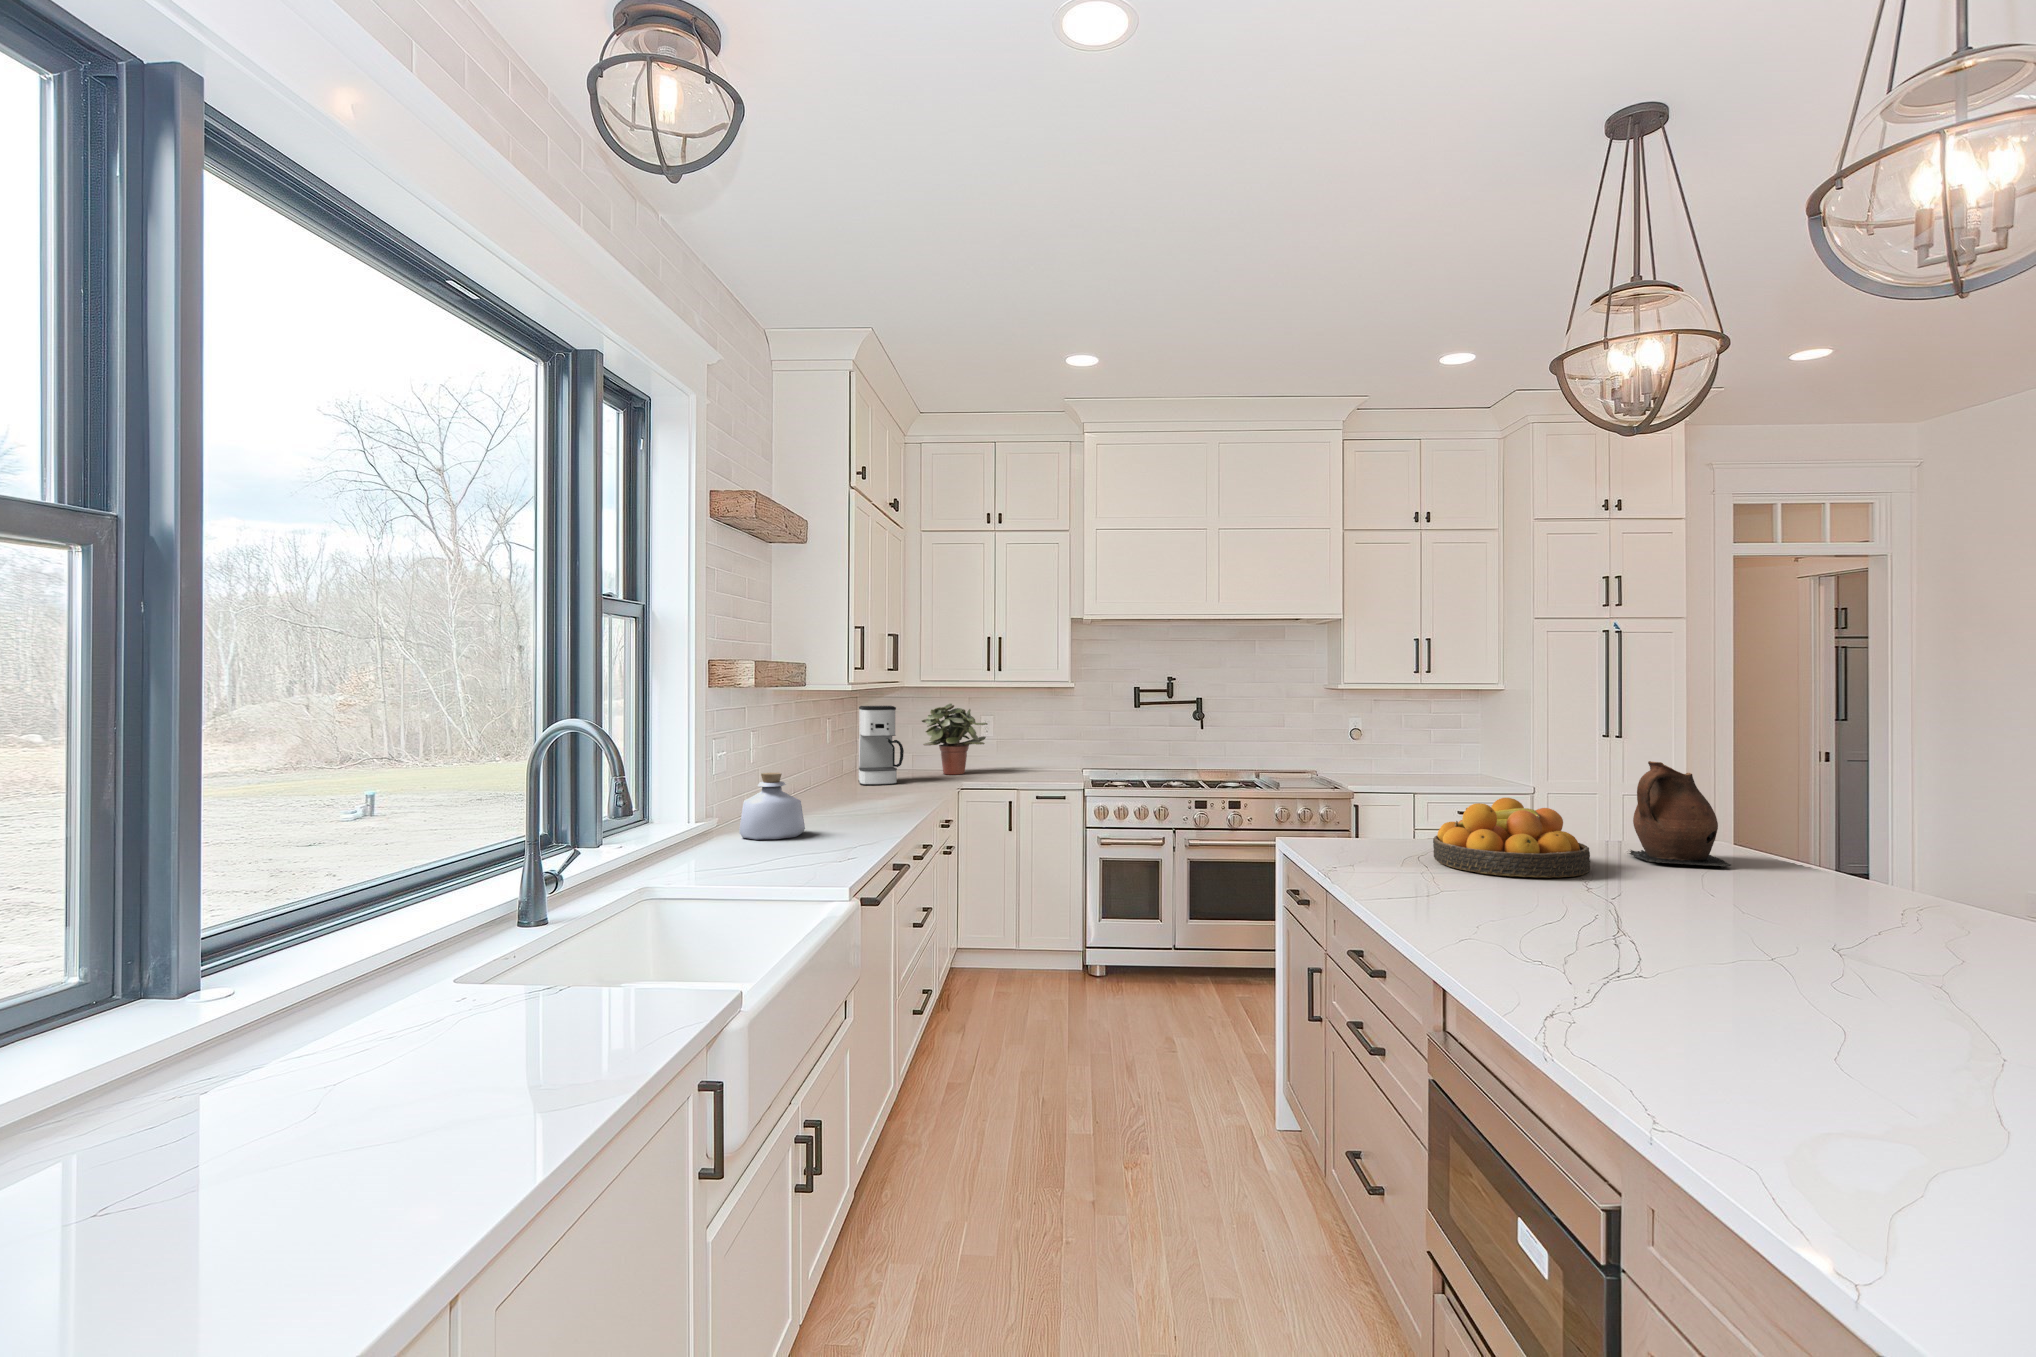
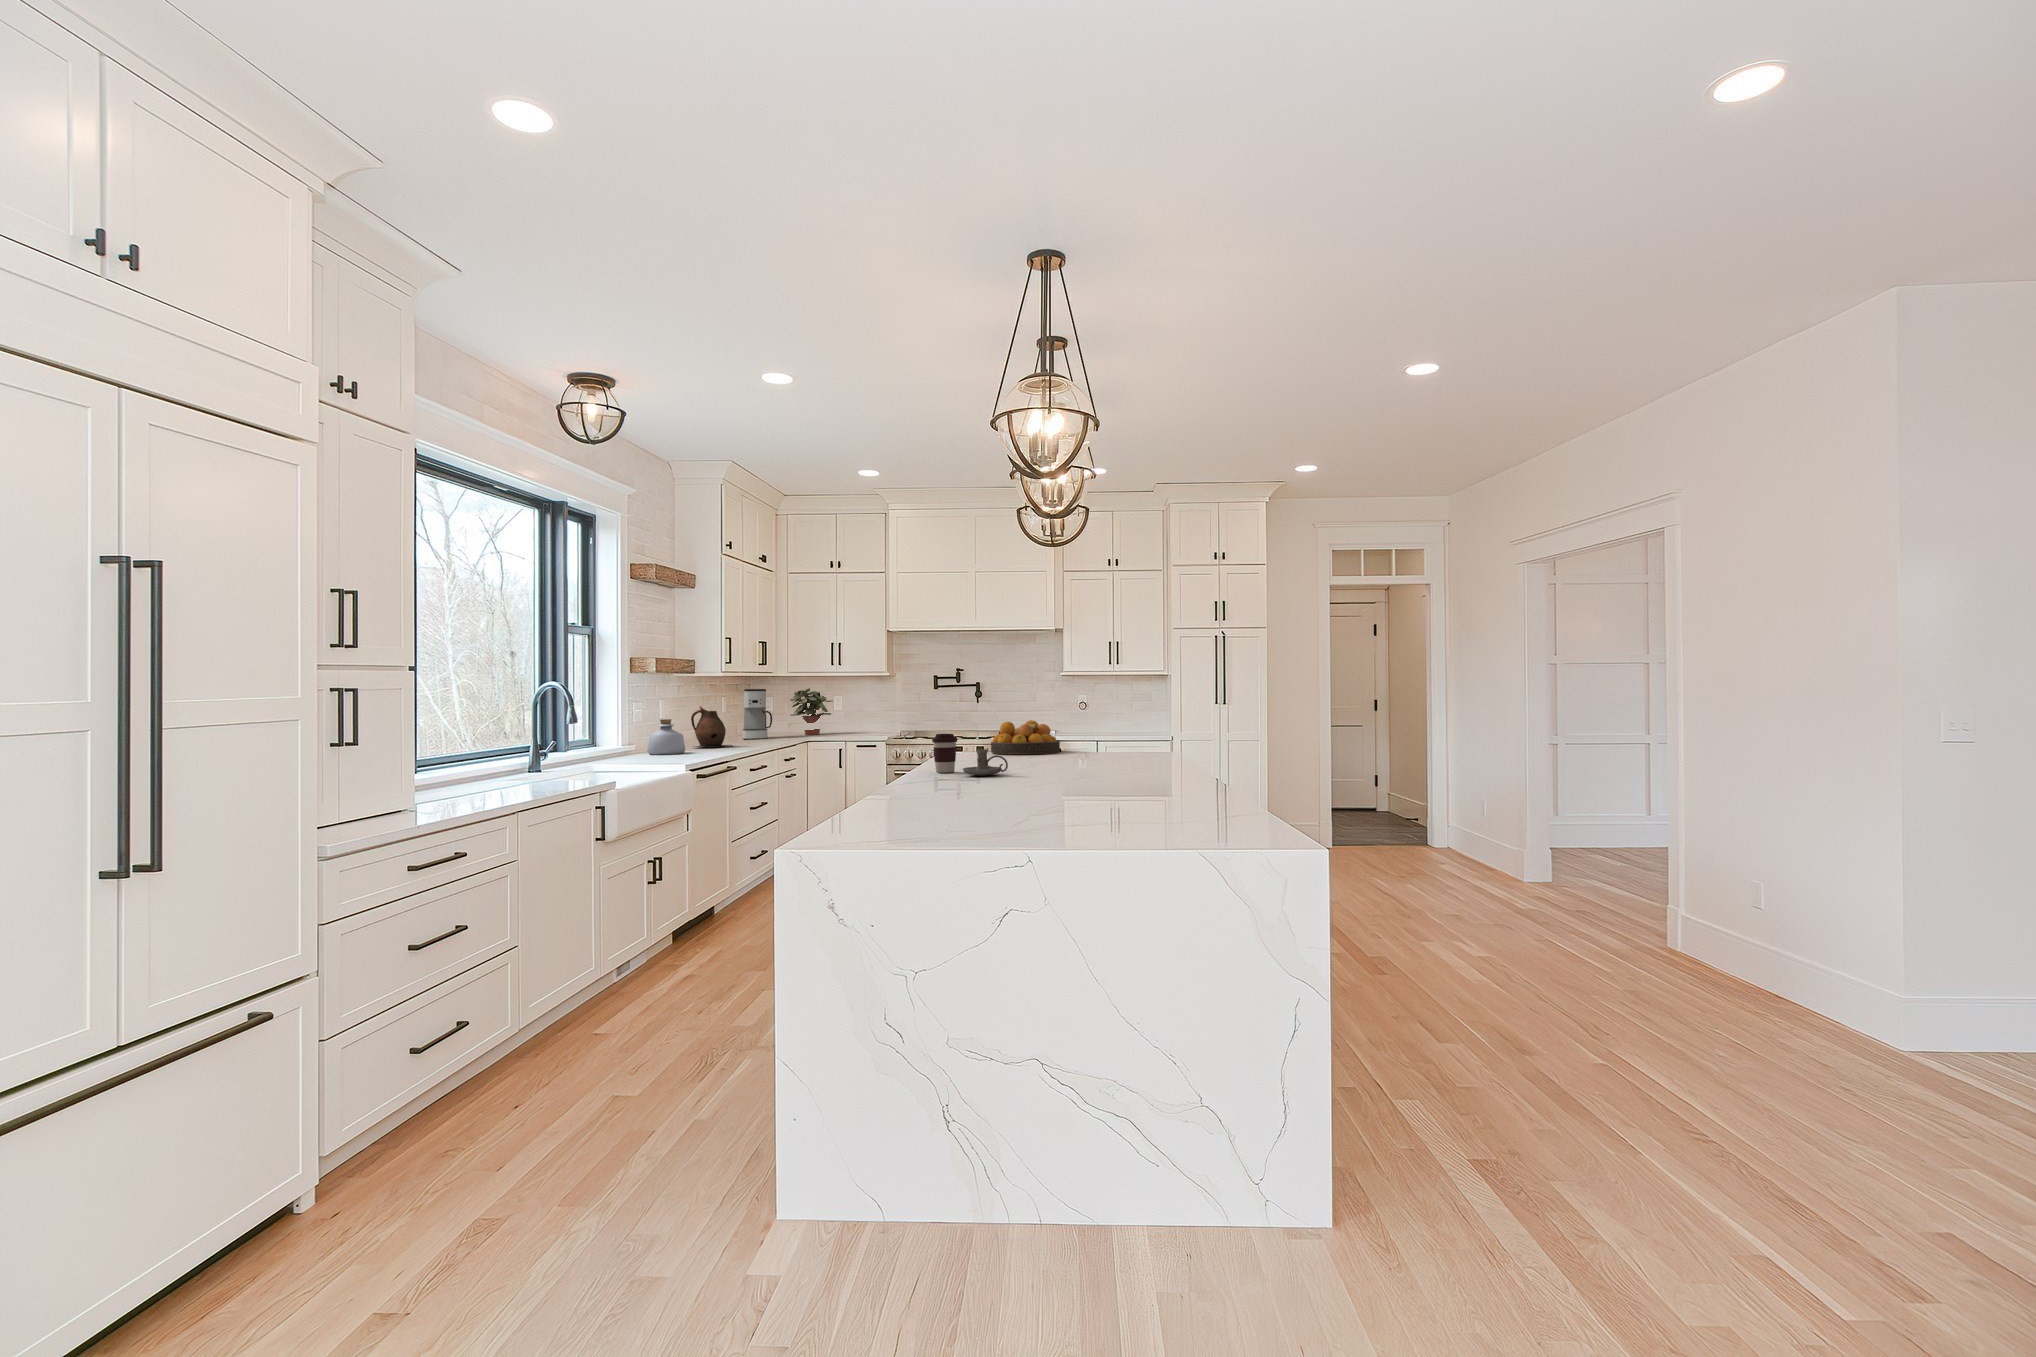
ceramic pitcher: present [1629,761,1731,868] -> present [691,706,732,748]
coffee cup: none [1591,894,1672,1010] -> present [932,734,957,773]
candle holder: none [1757,964,1941,1057] -> present [963,749,1008,776]

